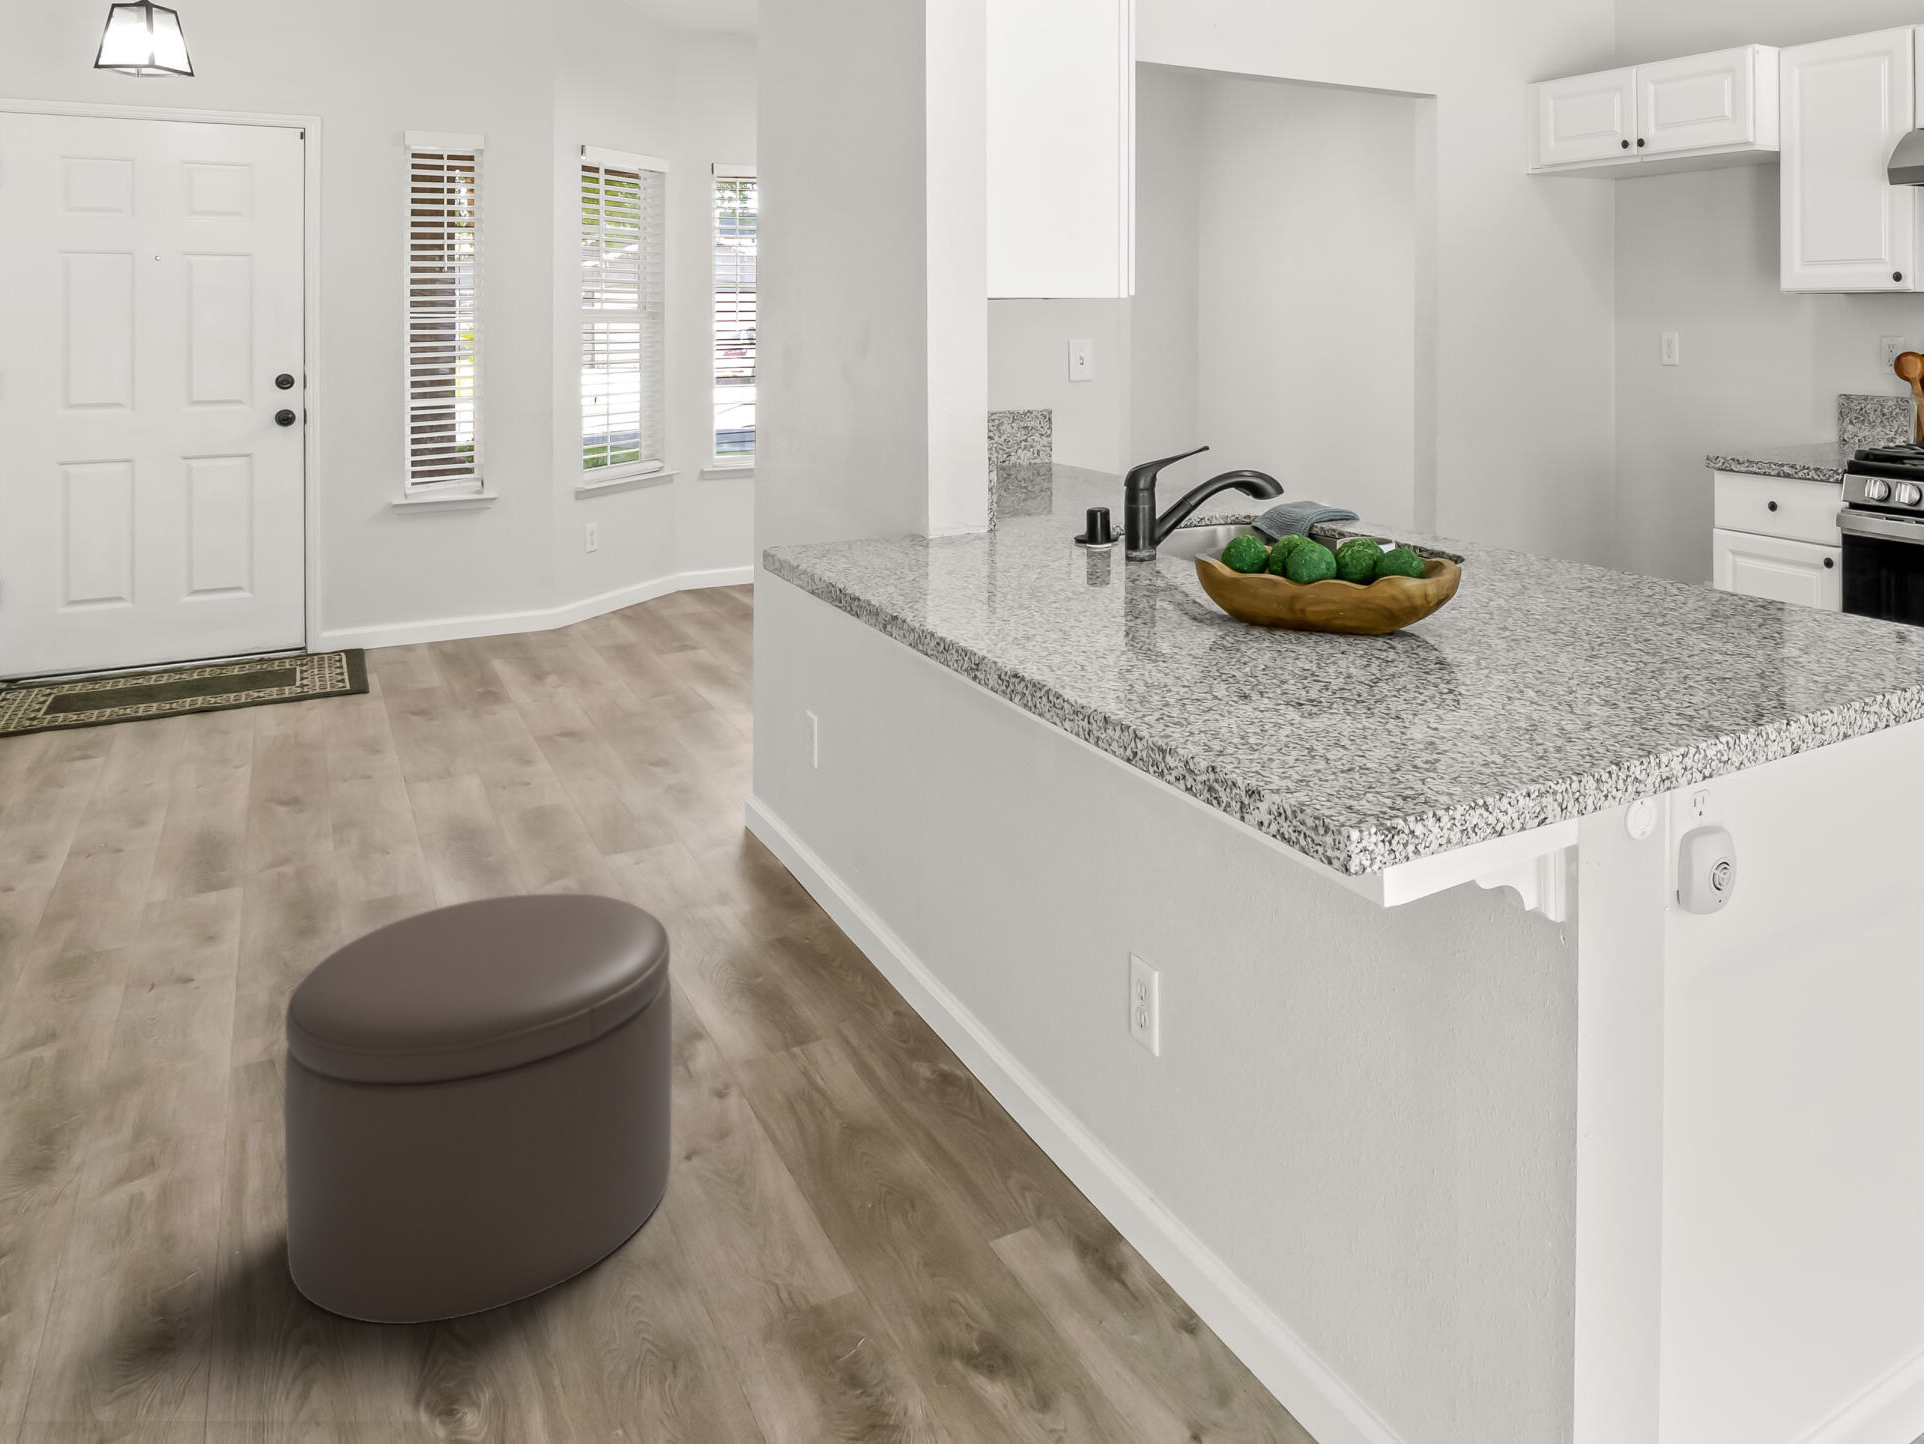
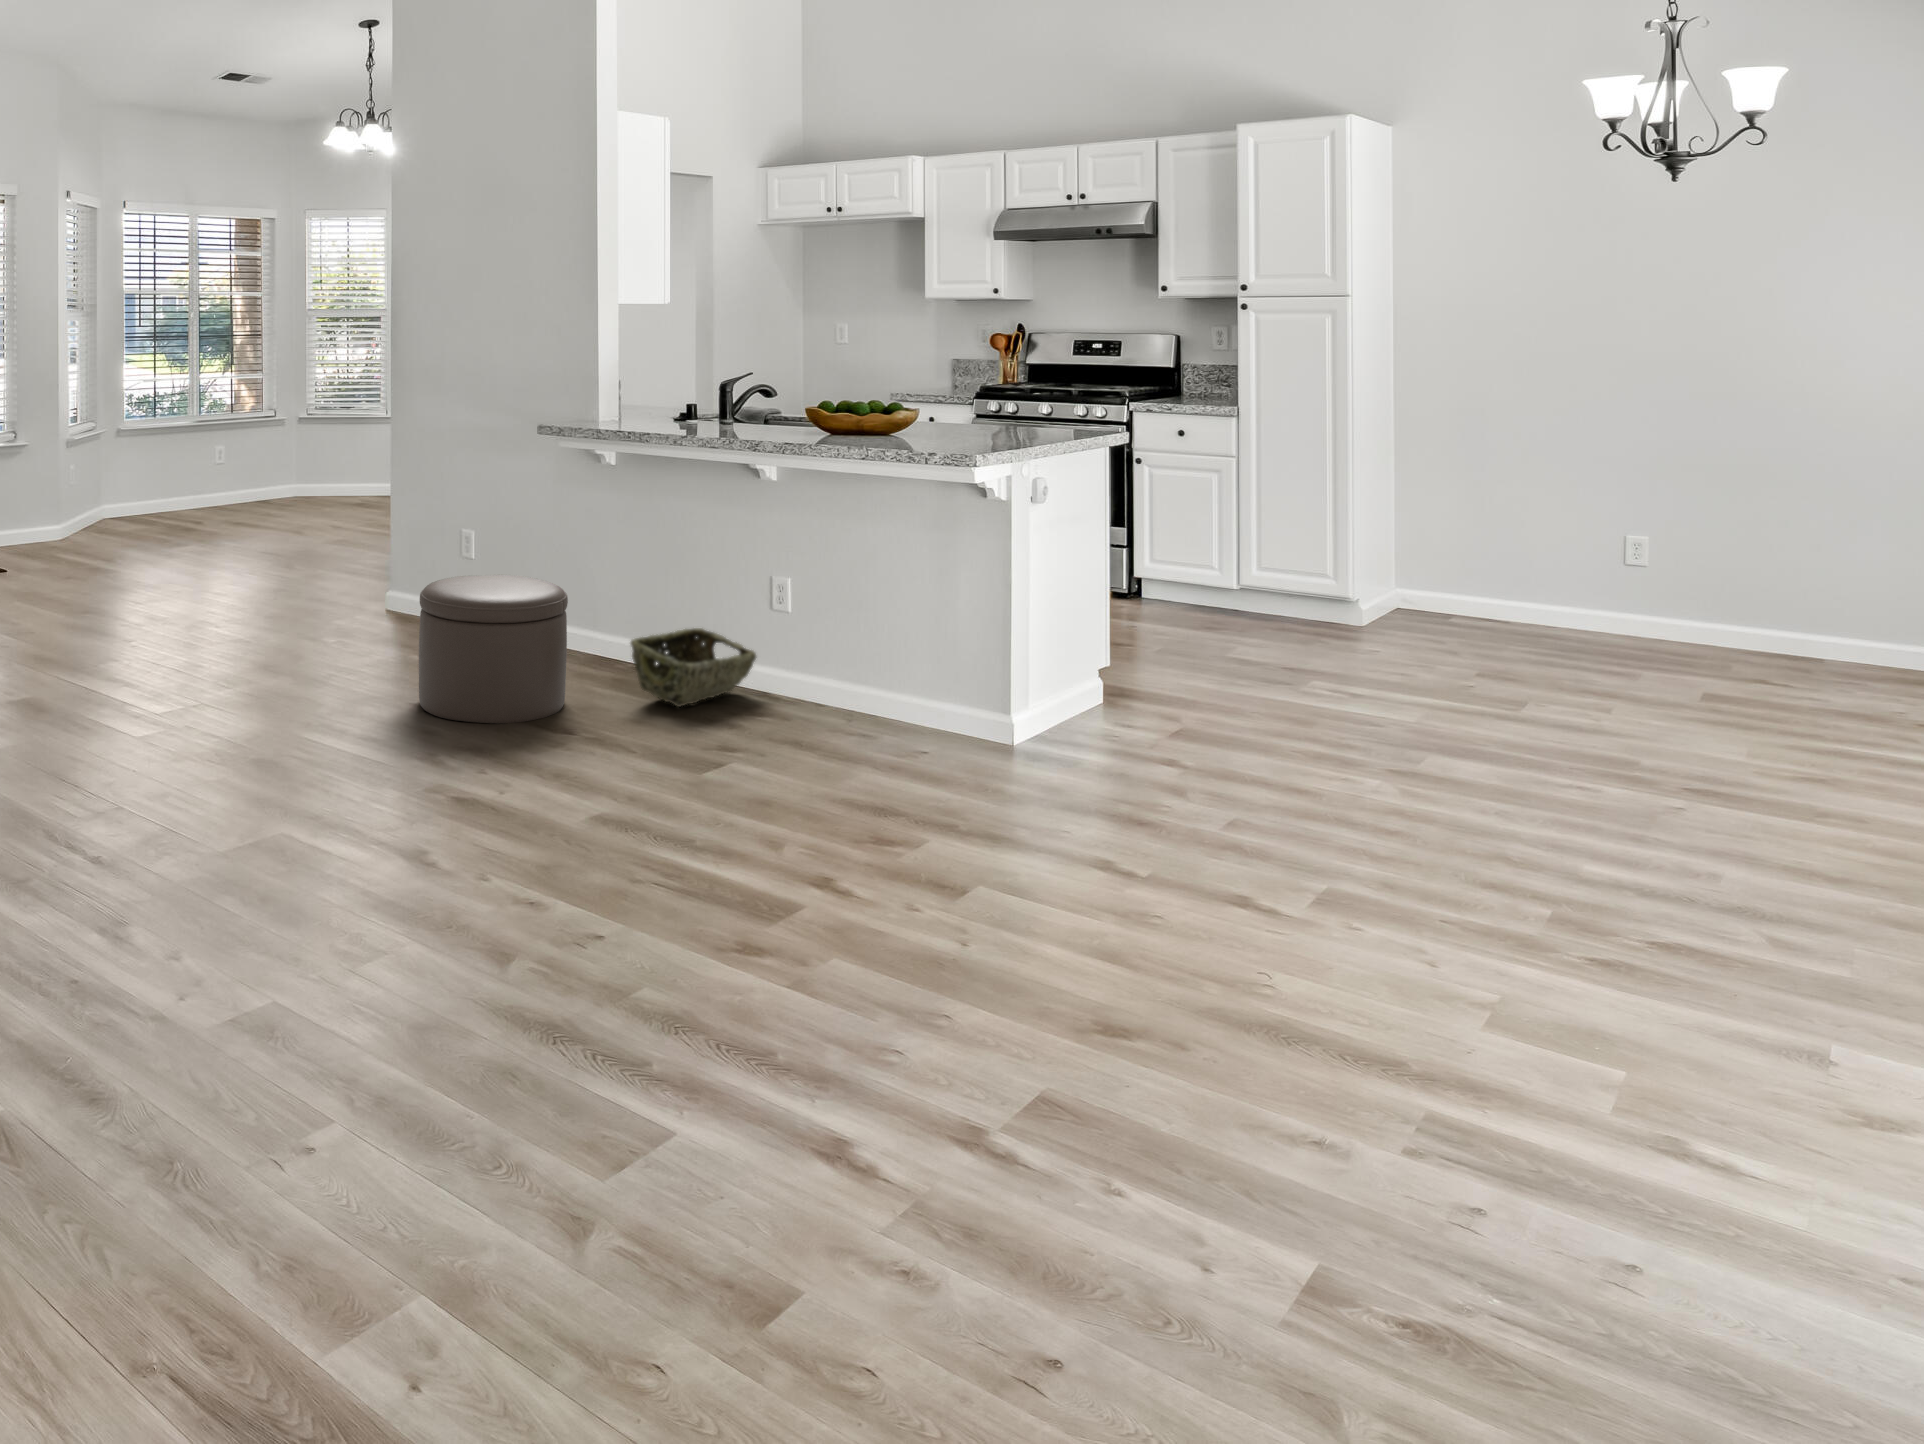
woven basket: none [773,1034,1104,1289] -> present [631,628,756,707]

